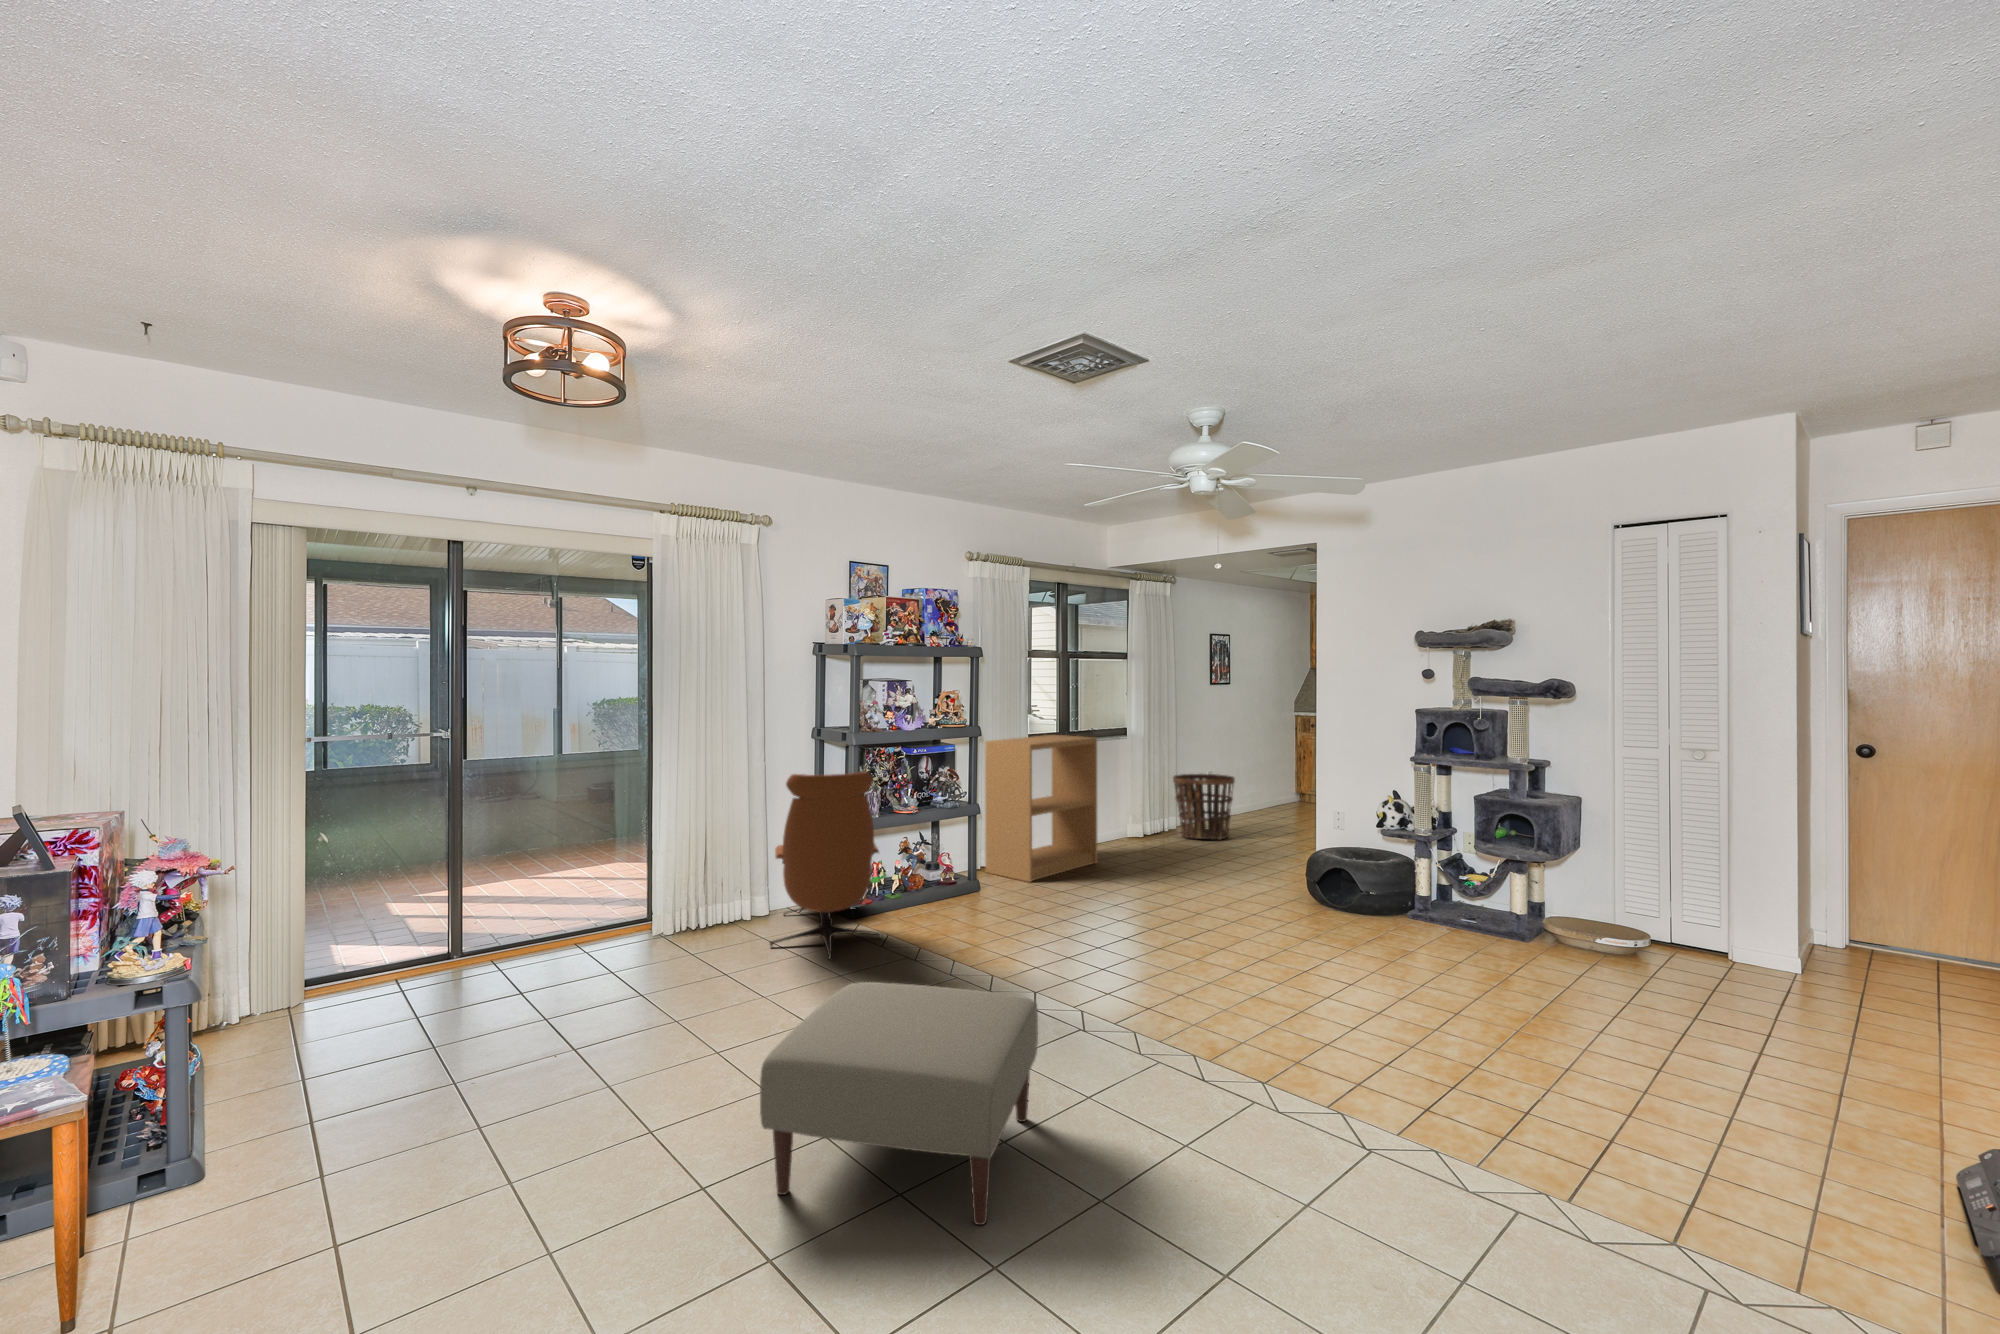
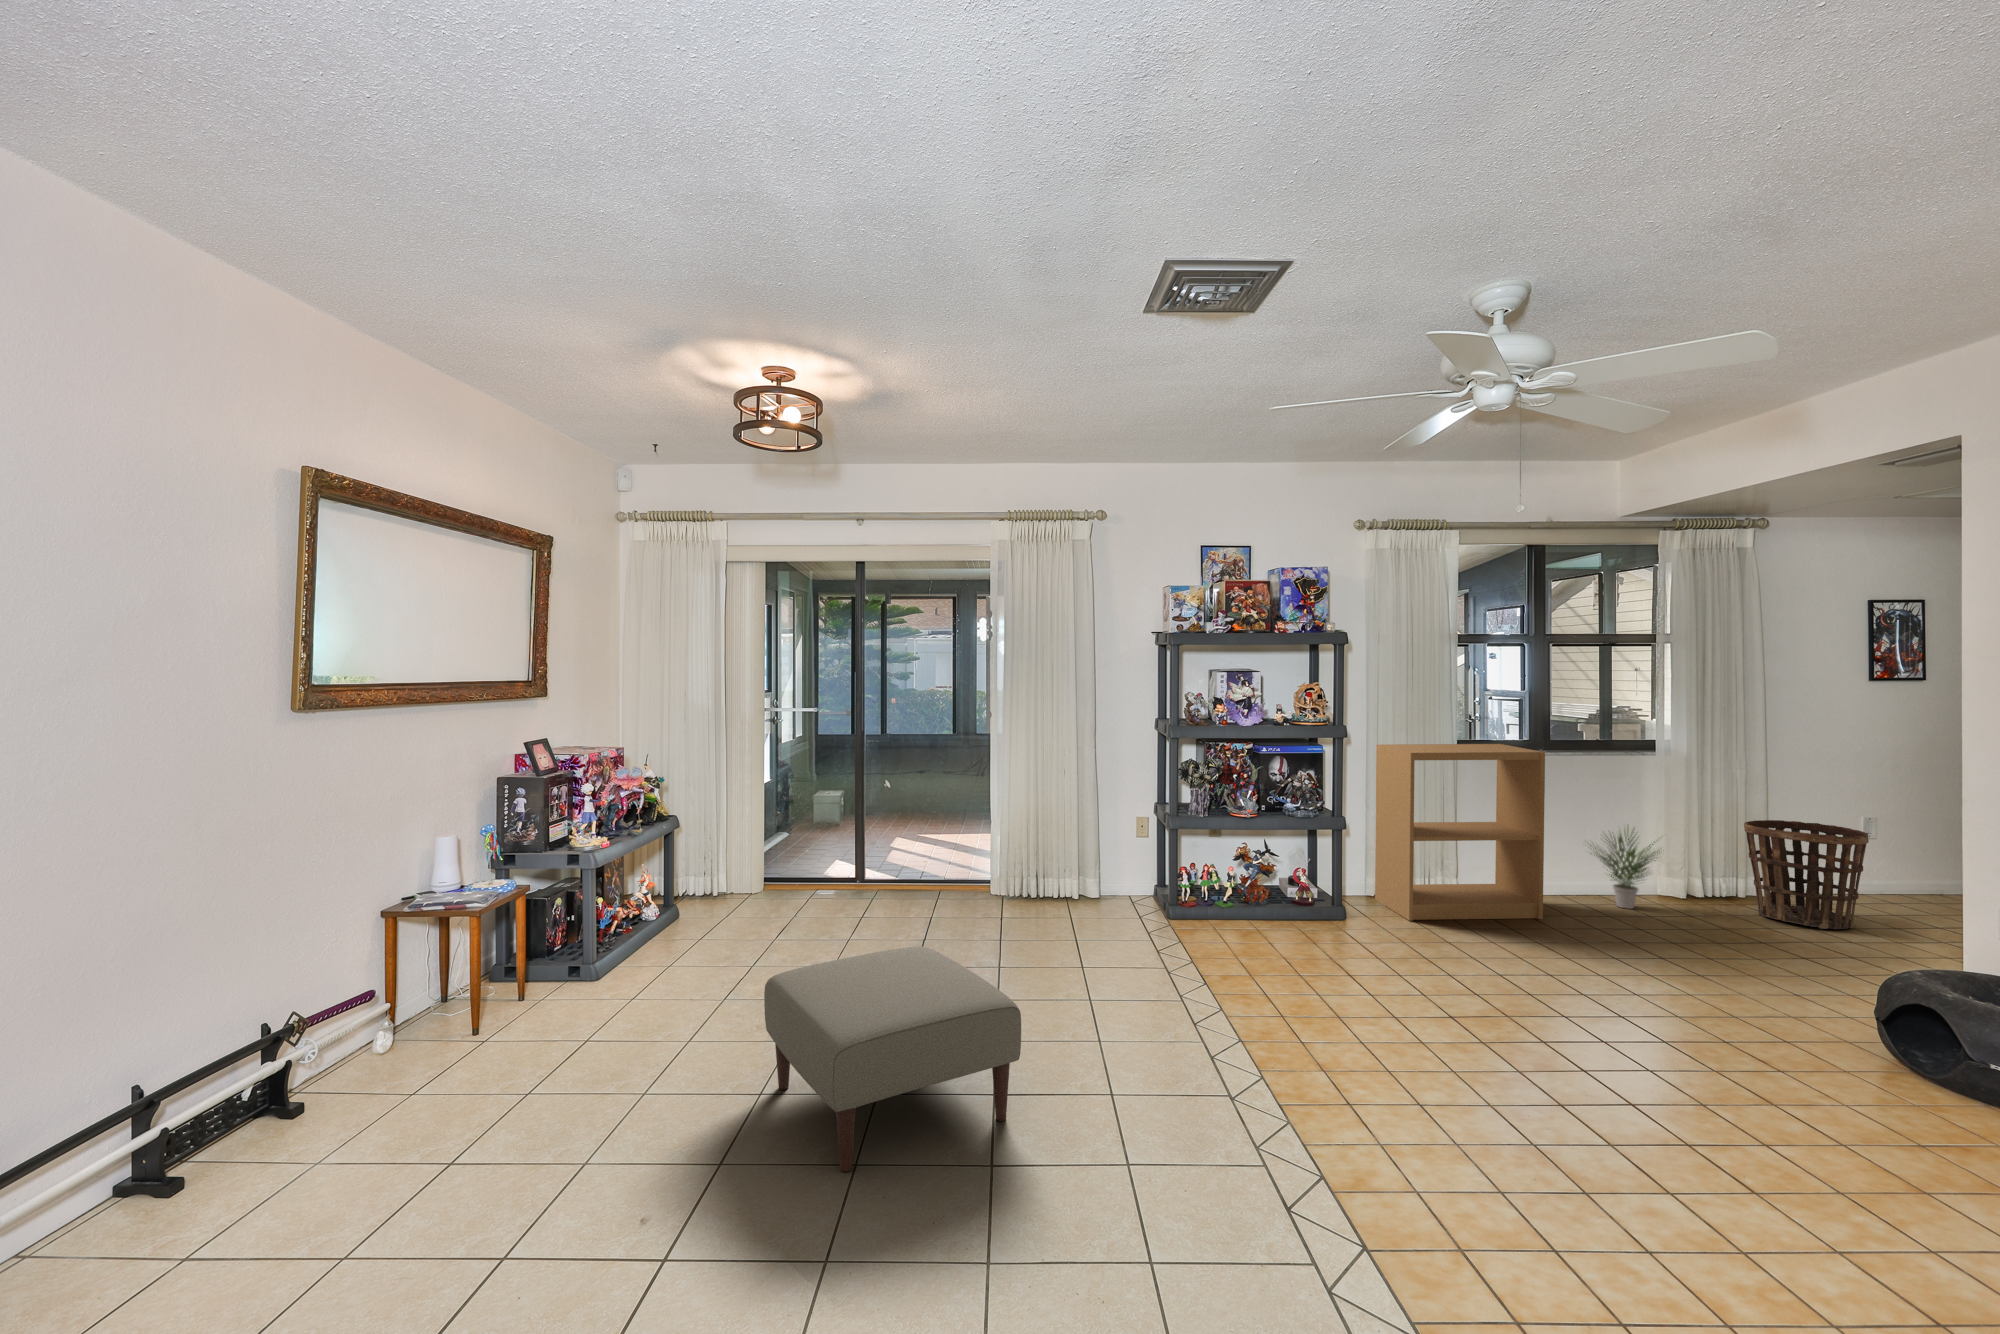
lounge chair: present [770,772,881,959] -> none [1045,759,1178,941]
potted plant: none [1094,787,1147,847] -> present [1591,830,1660,909]

